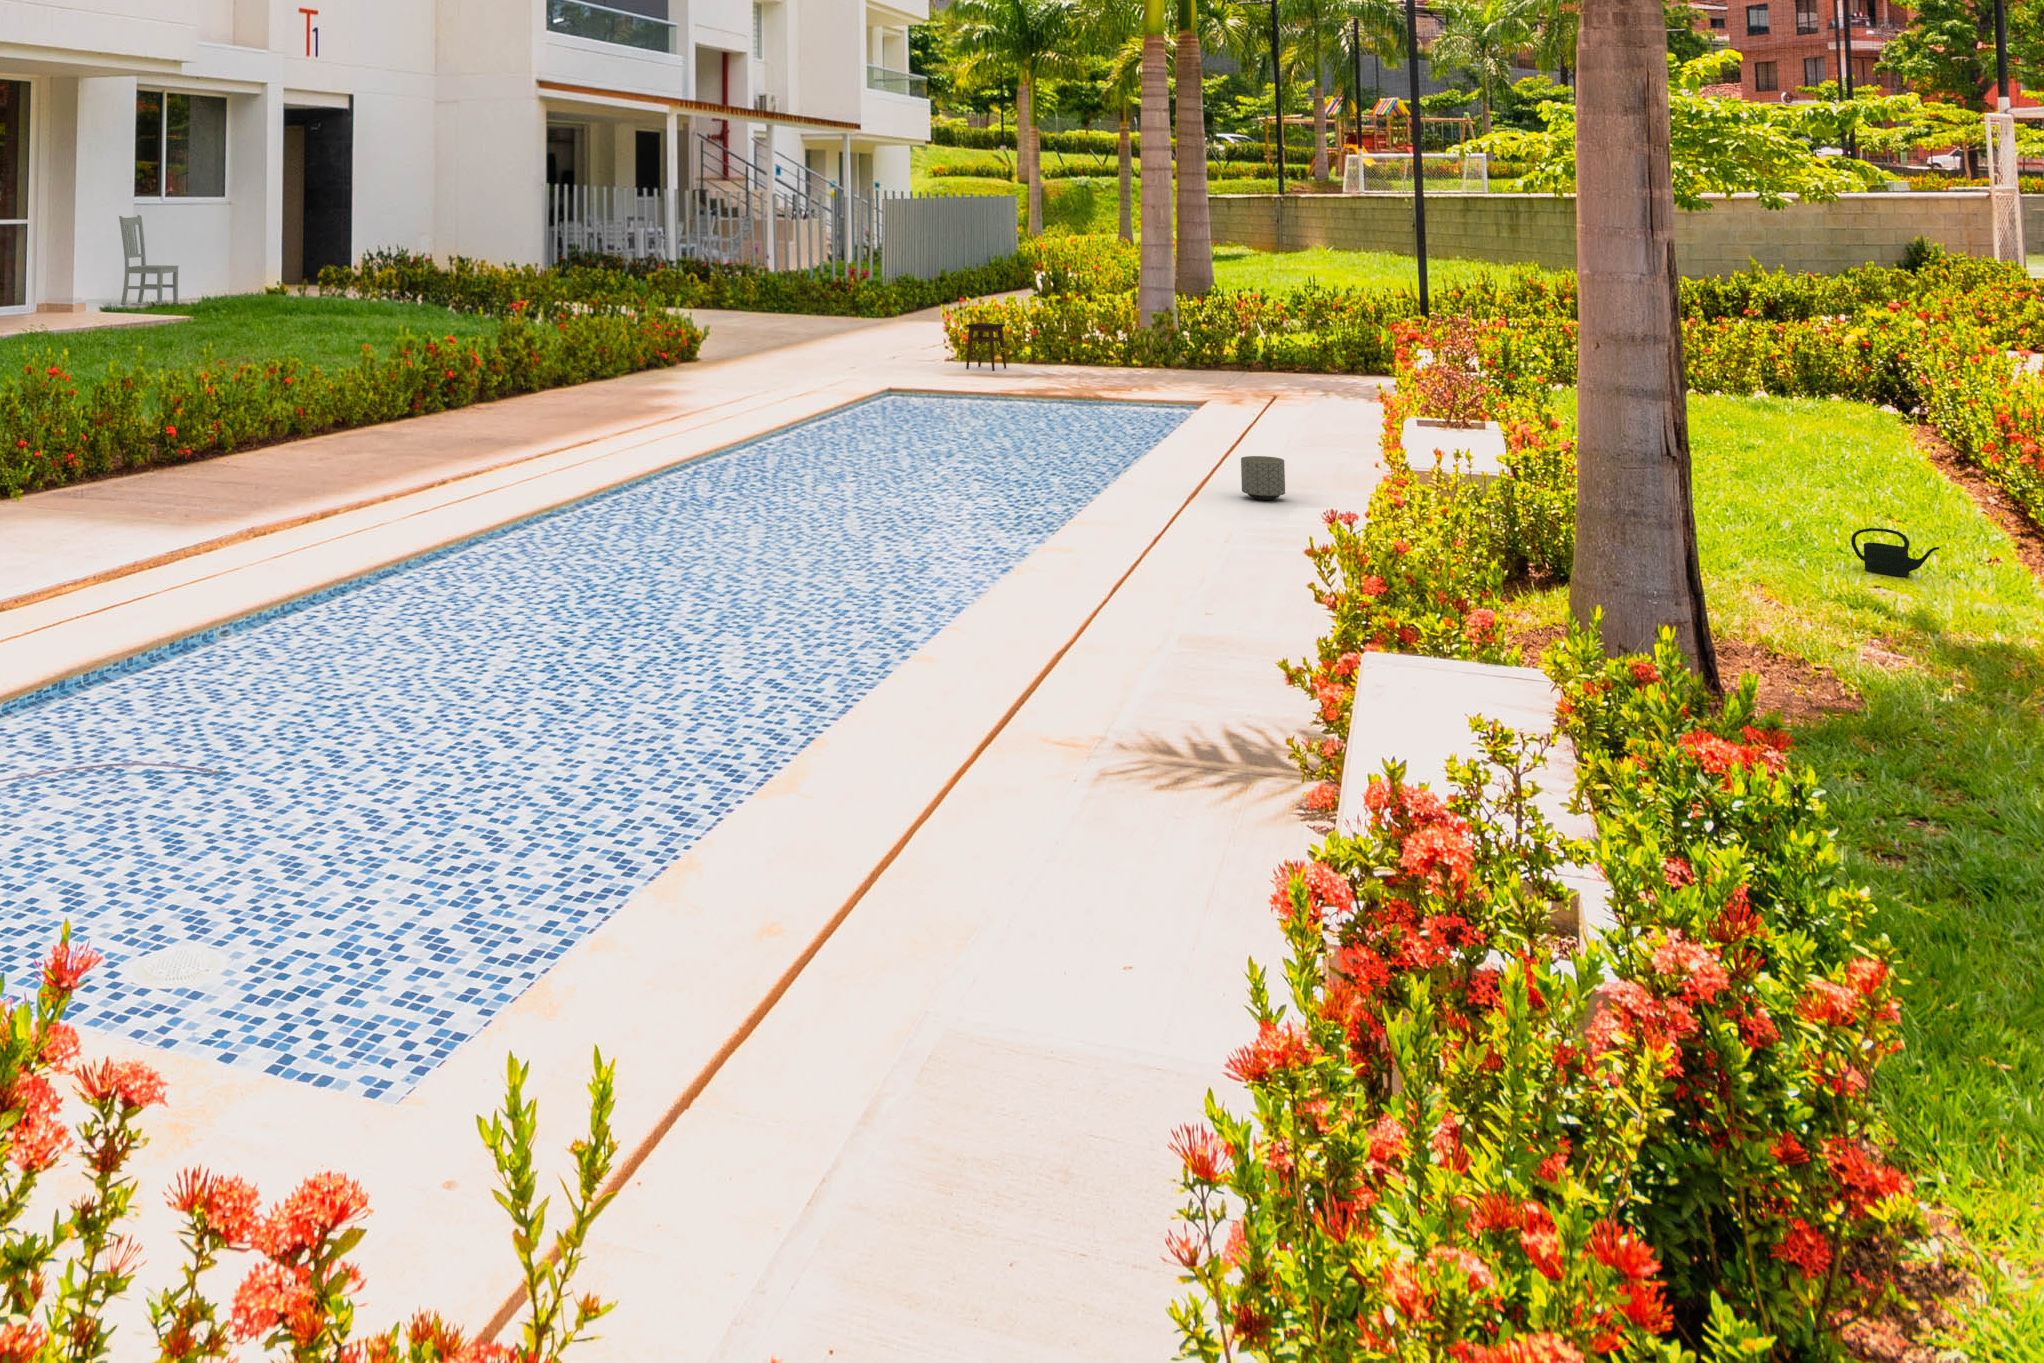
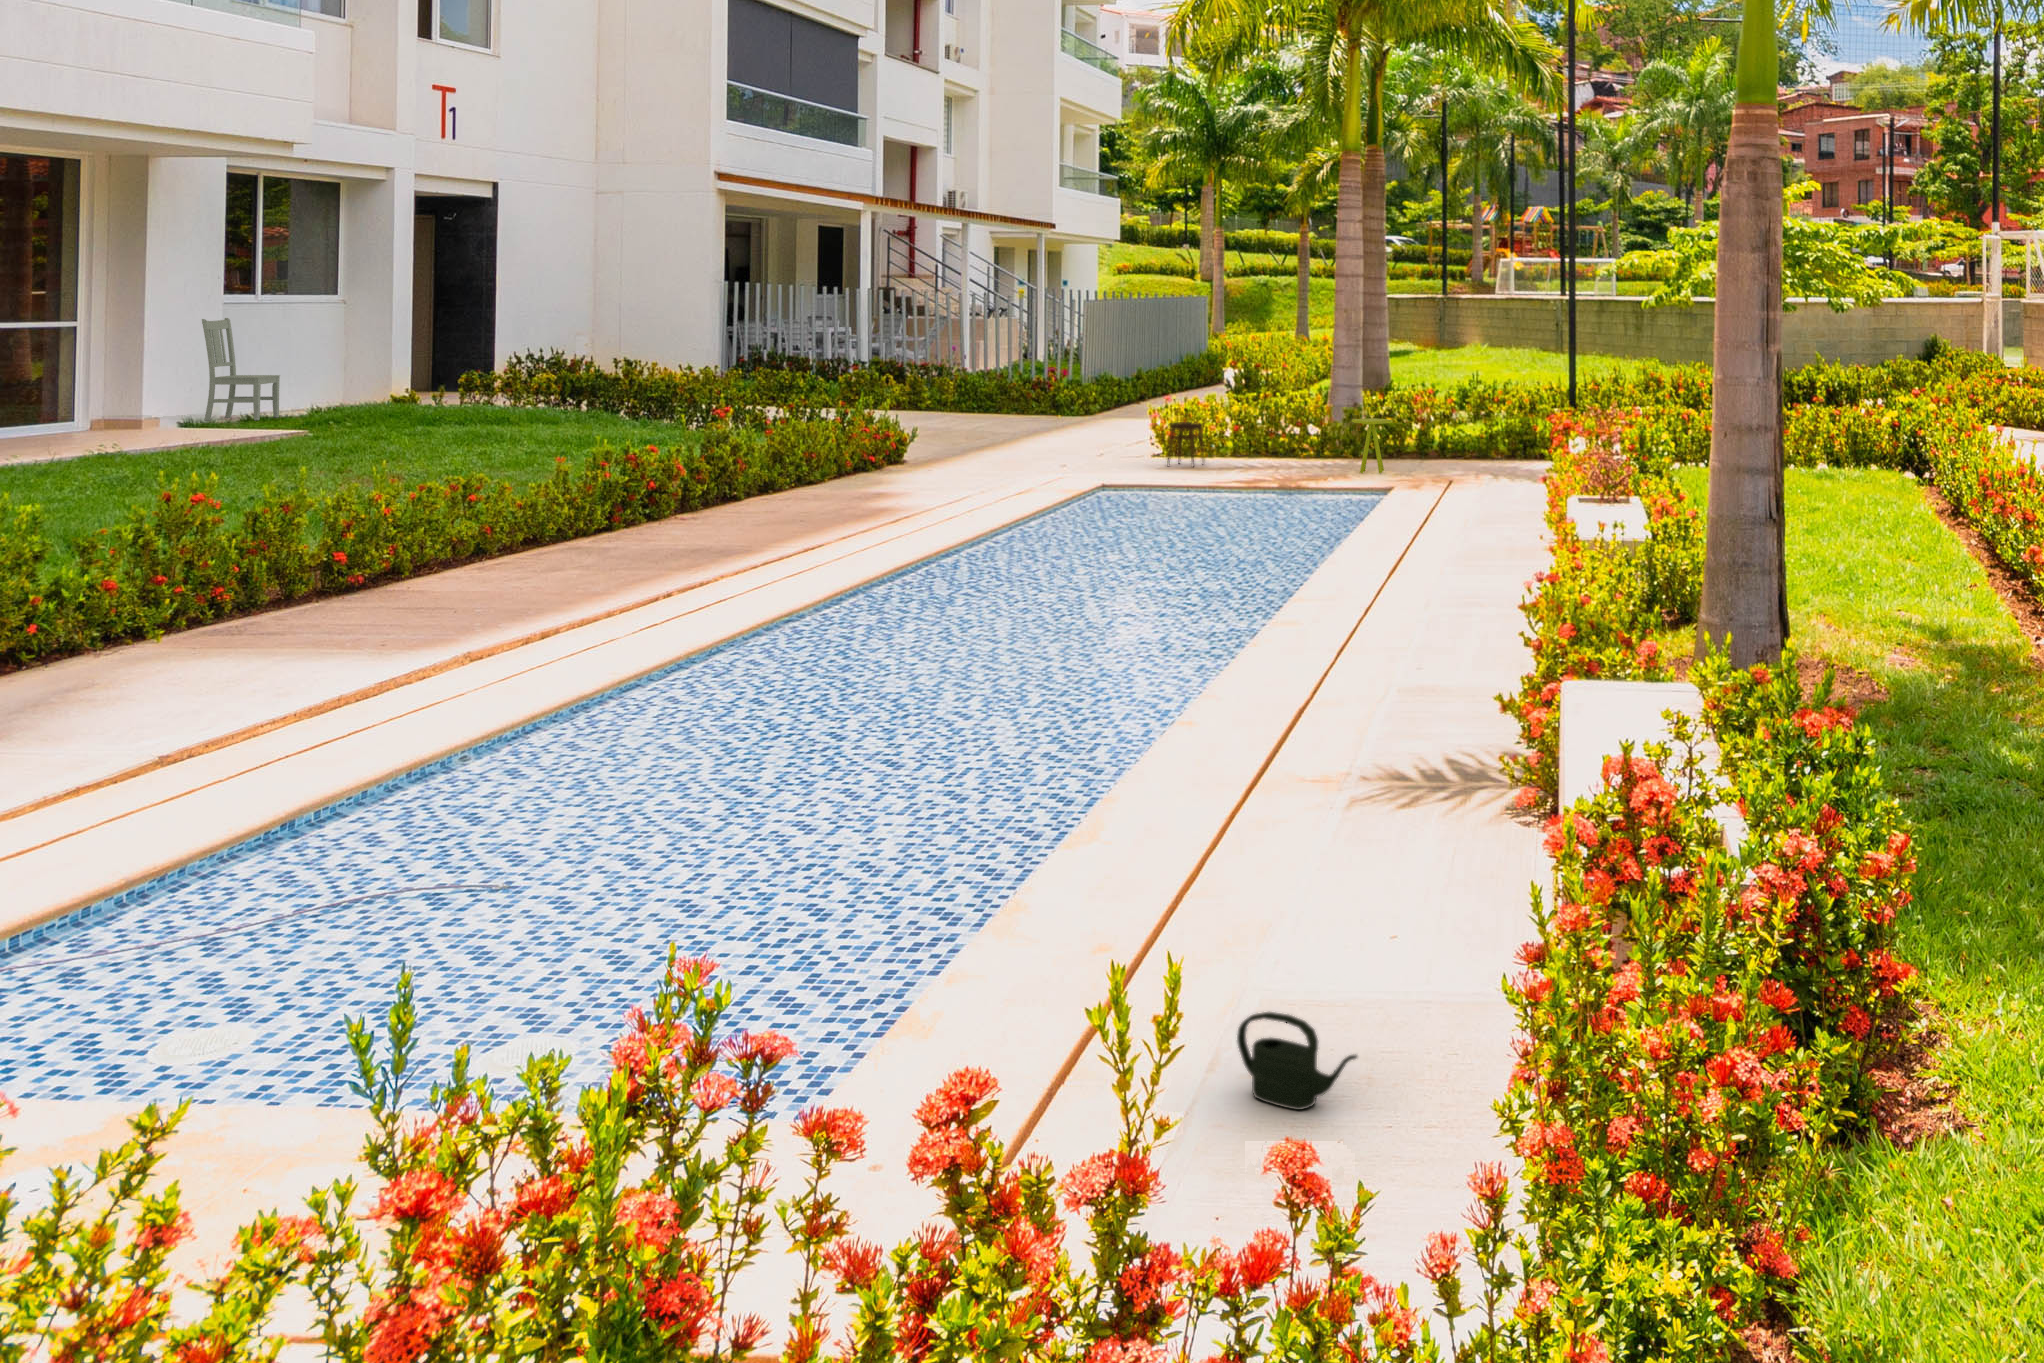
side table: none [1165,323,1211,383] -> present [1352,418,1392,473]
planter: present [1241,456,1285,500] -> none [1429,535,1465,573]
watering can: present [1851,528,1939,577] -> present [1237,1012,1357,1110]

